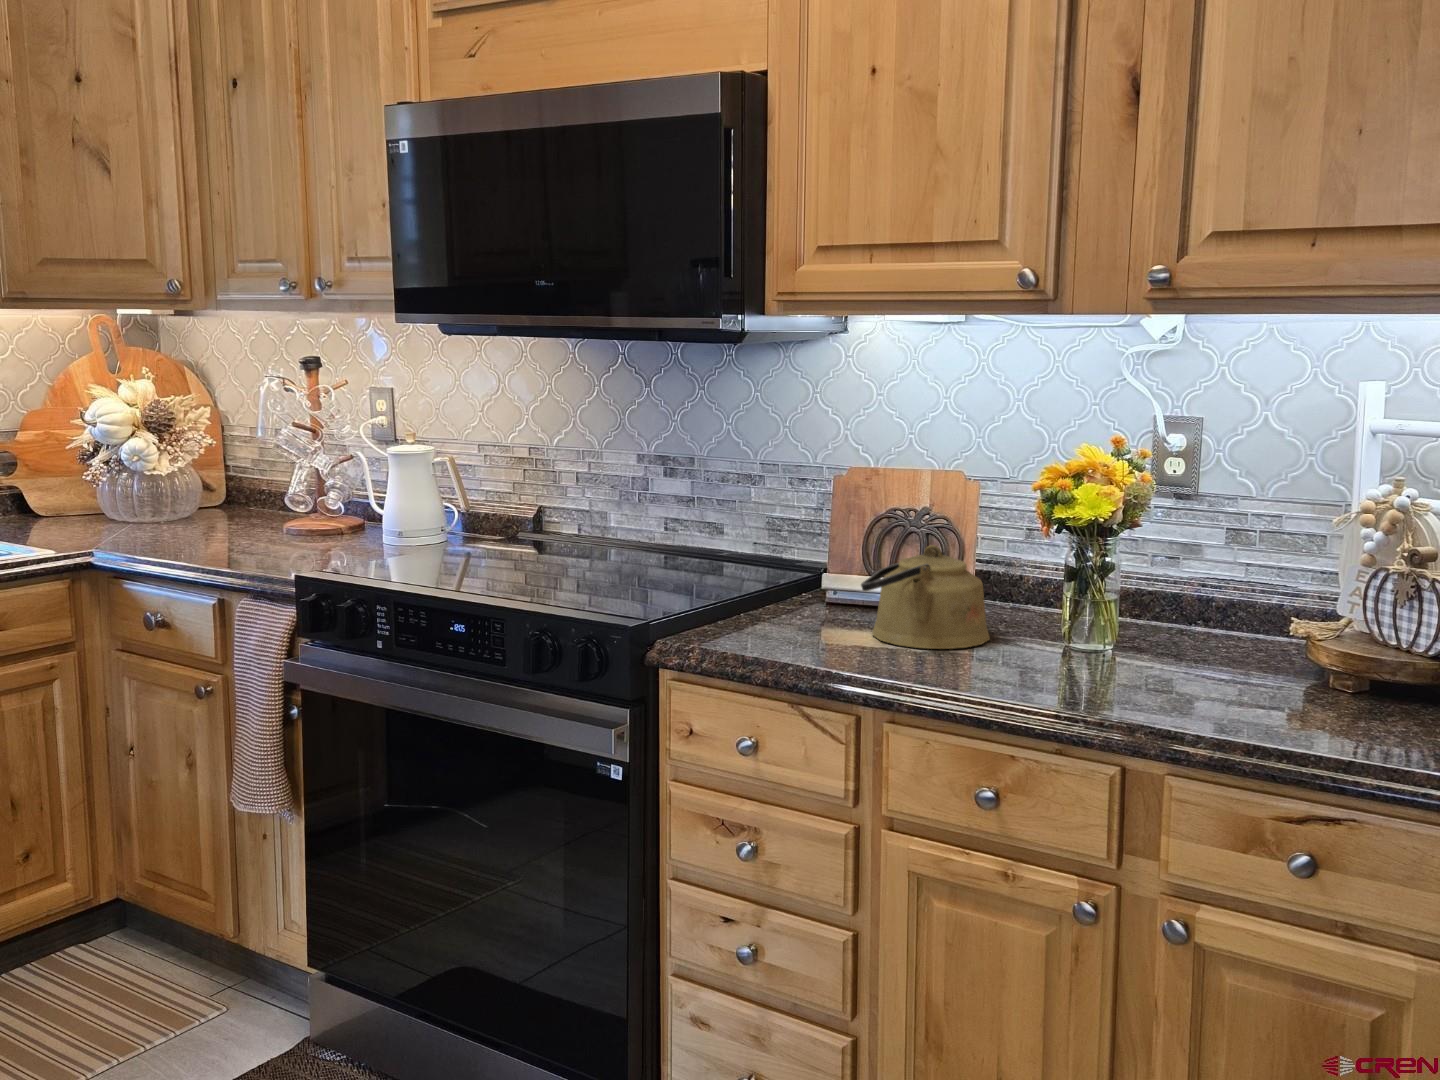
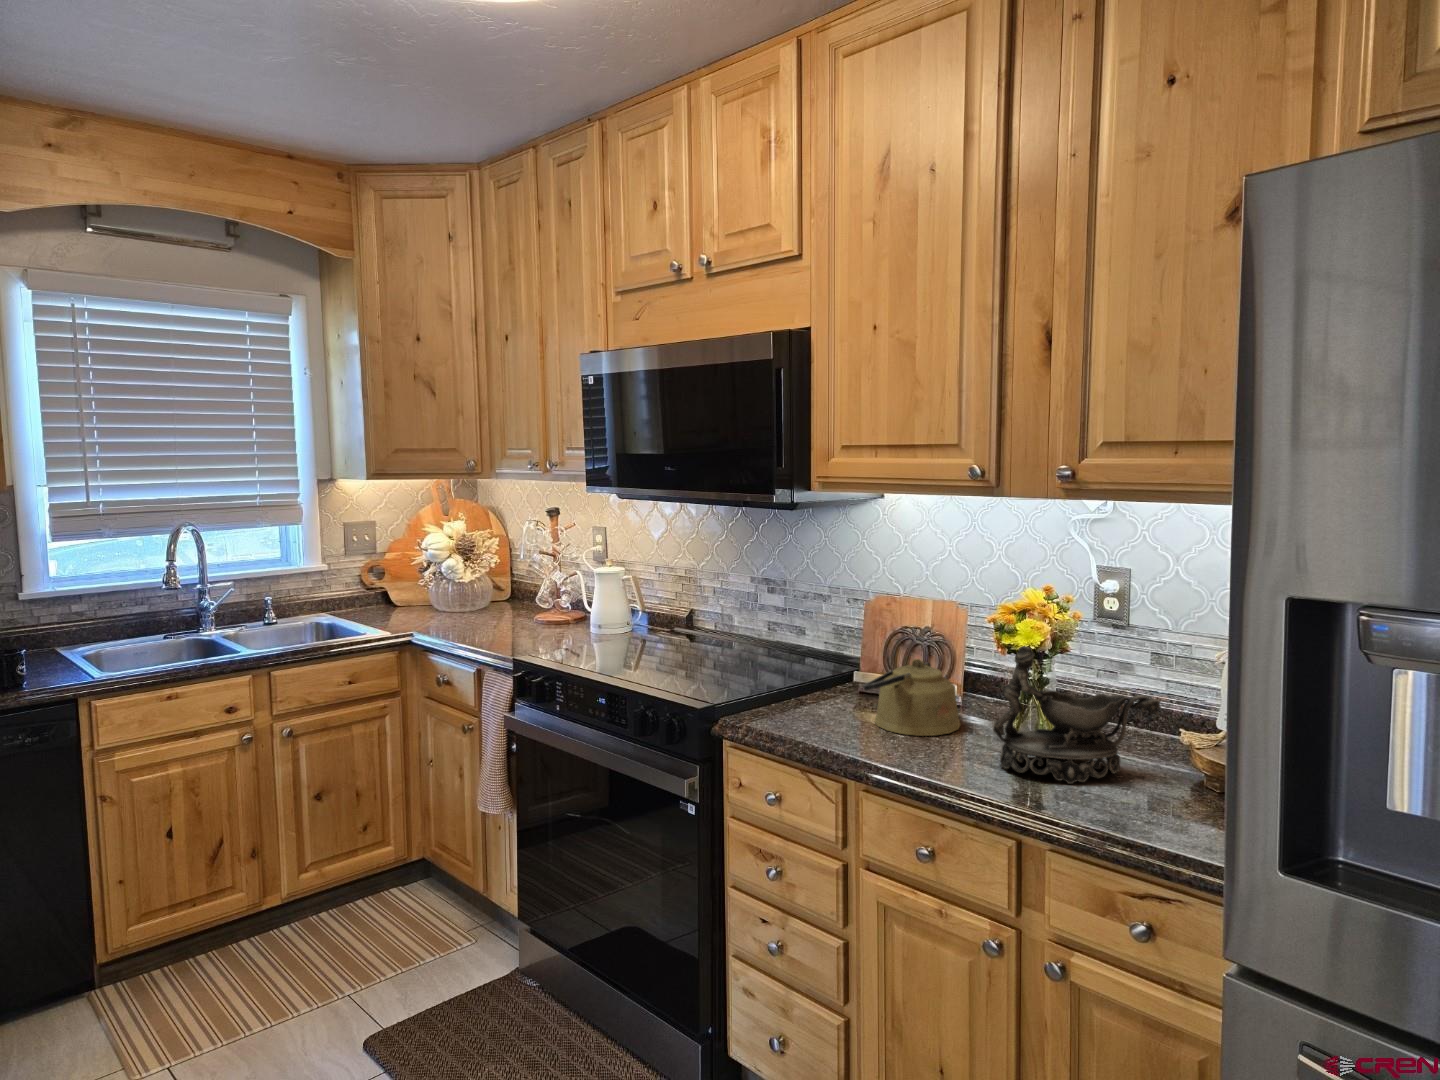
decorative bowl: none [1064,513,1275,693] -> present [993,646,1161,784]

